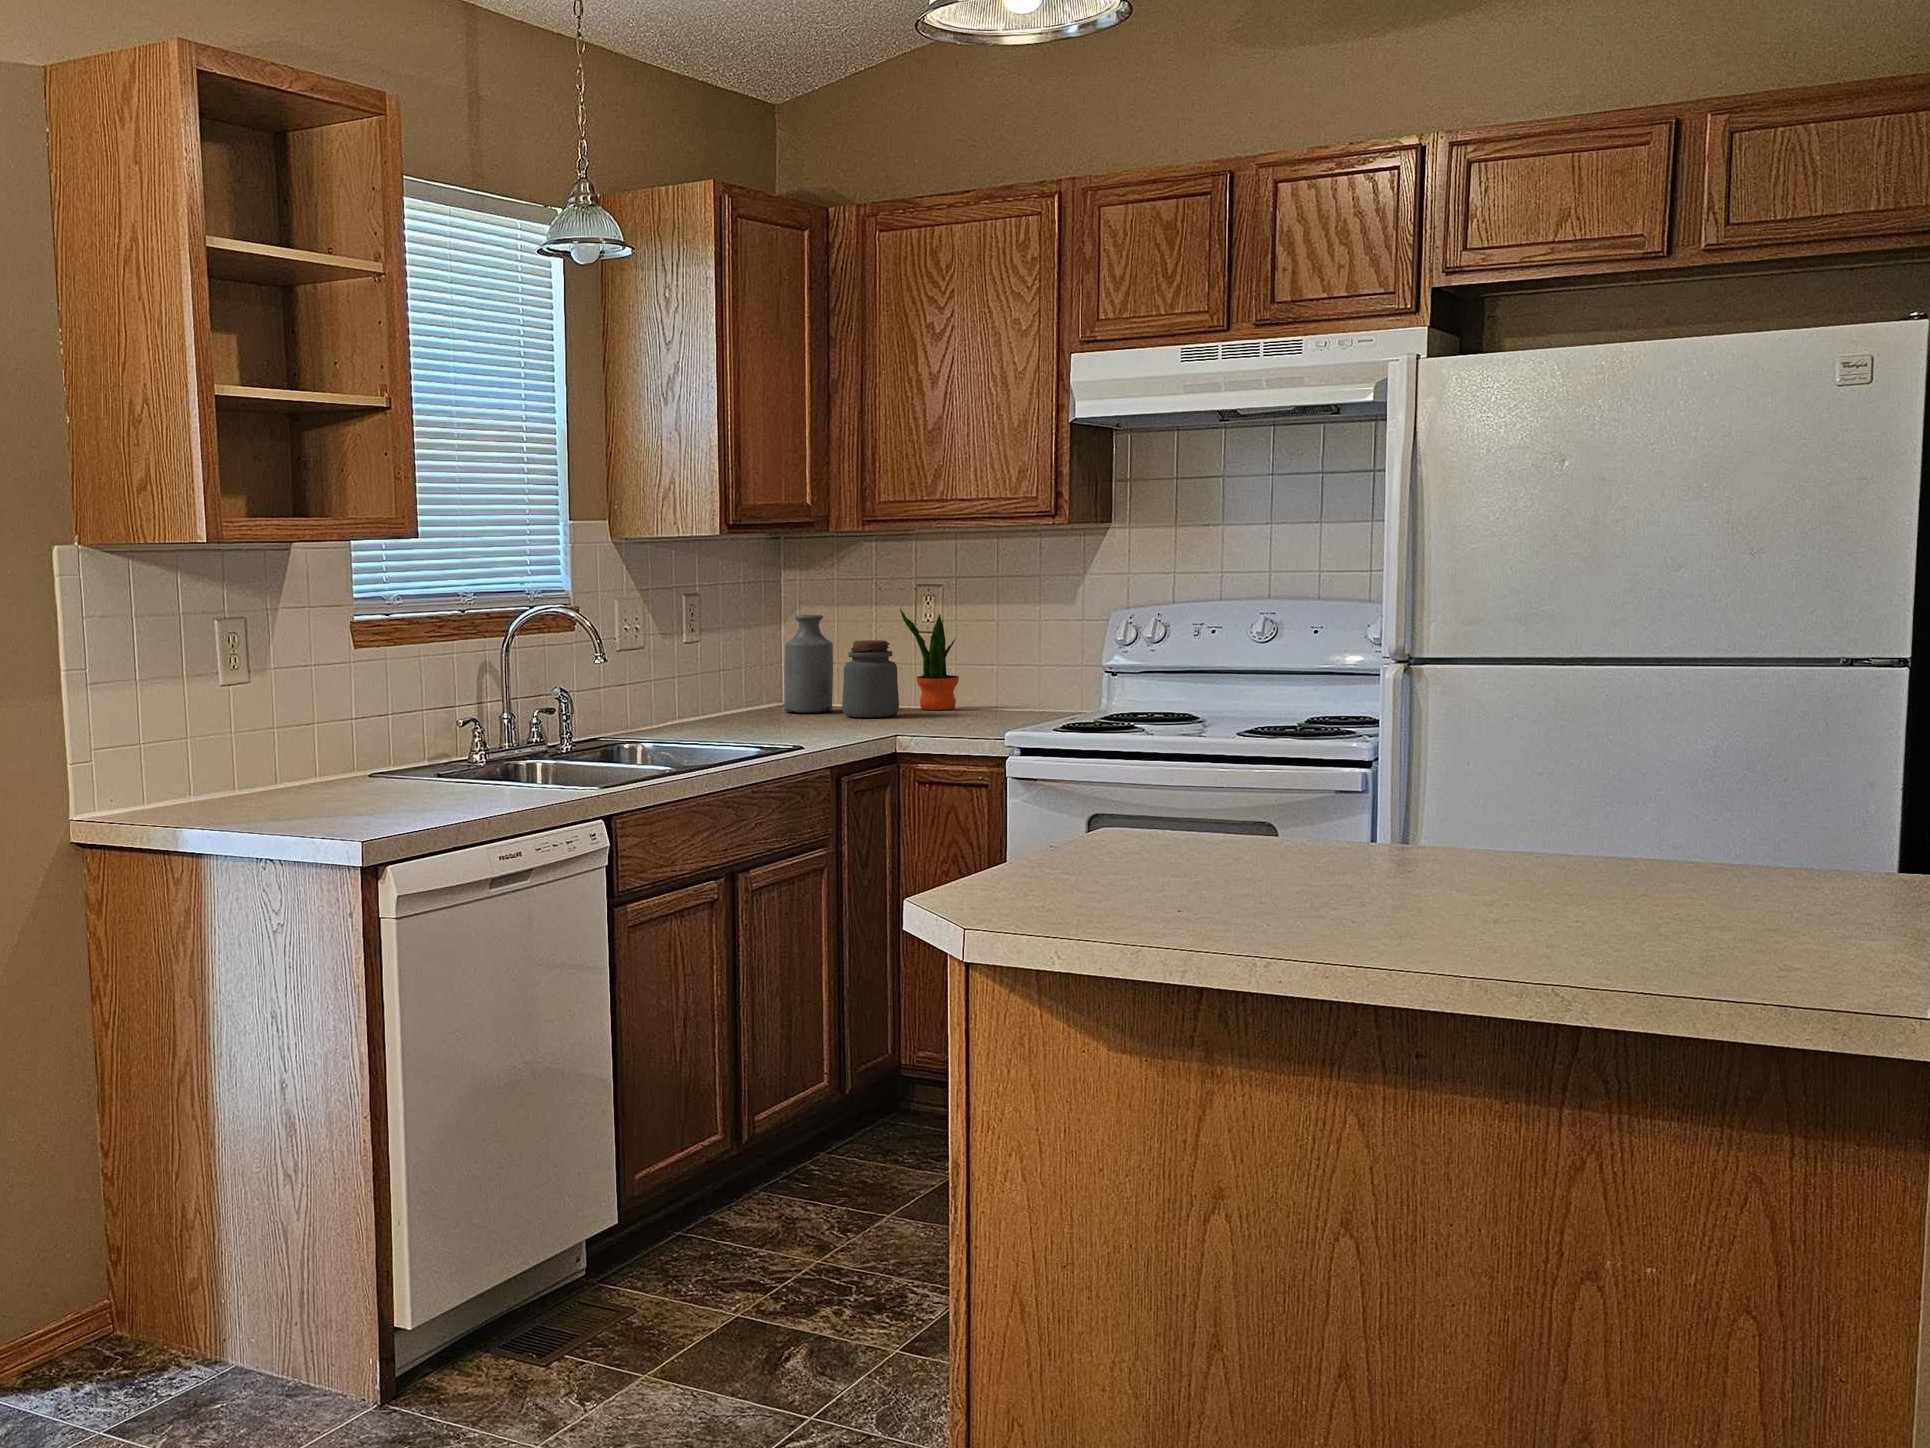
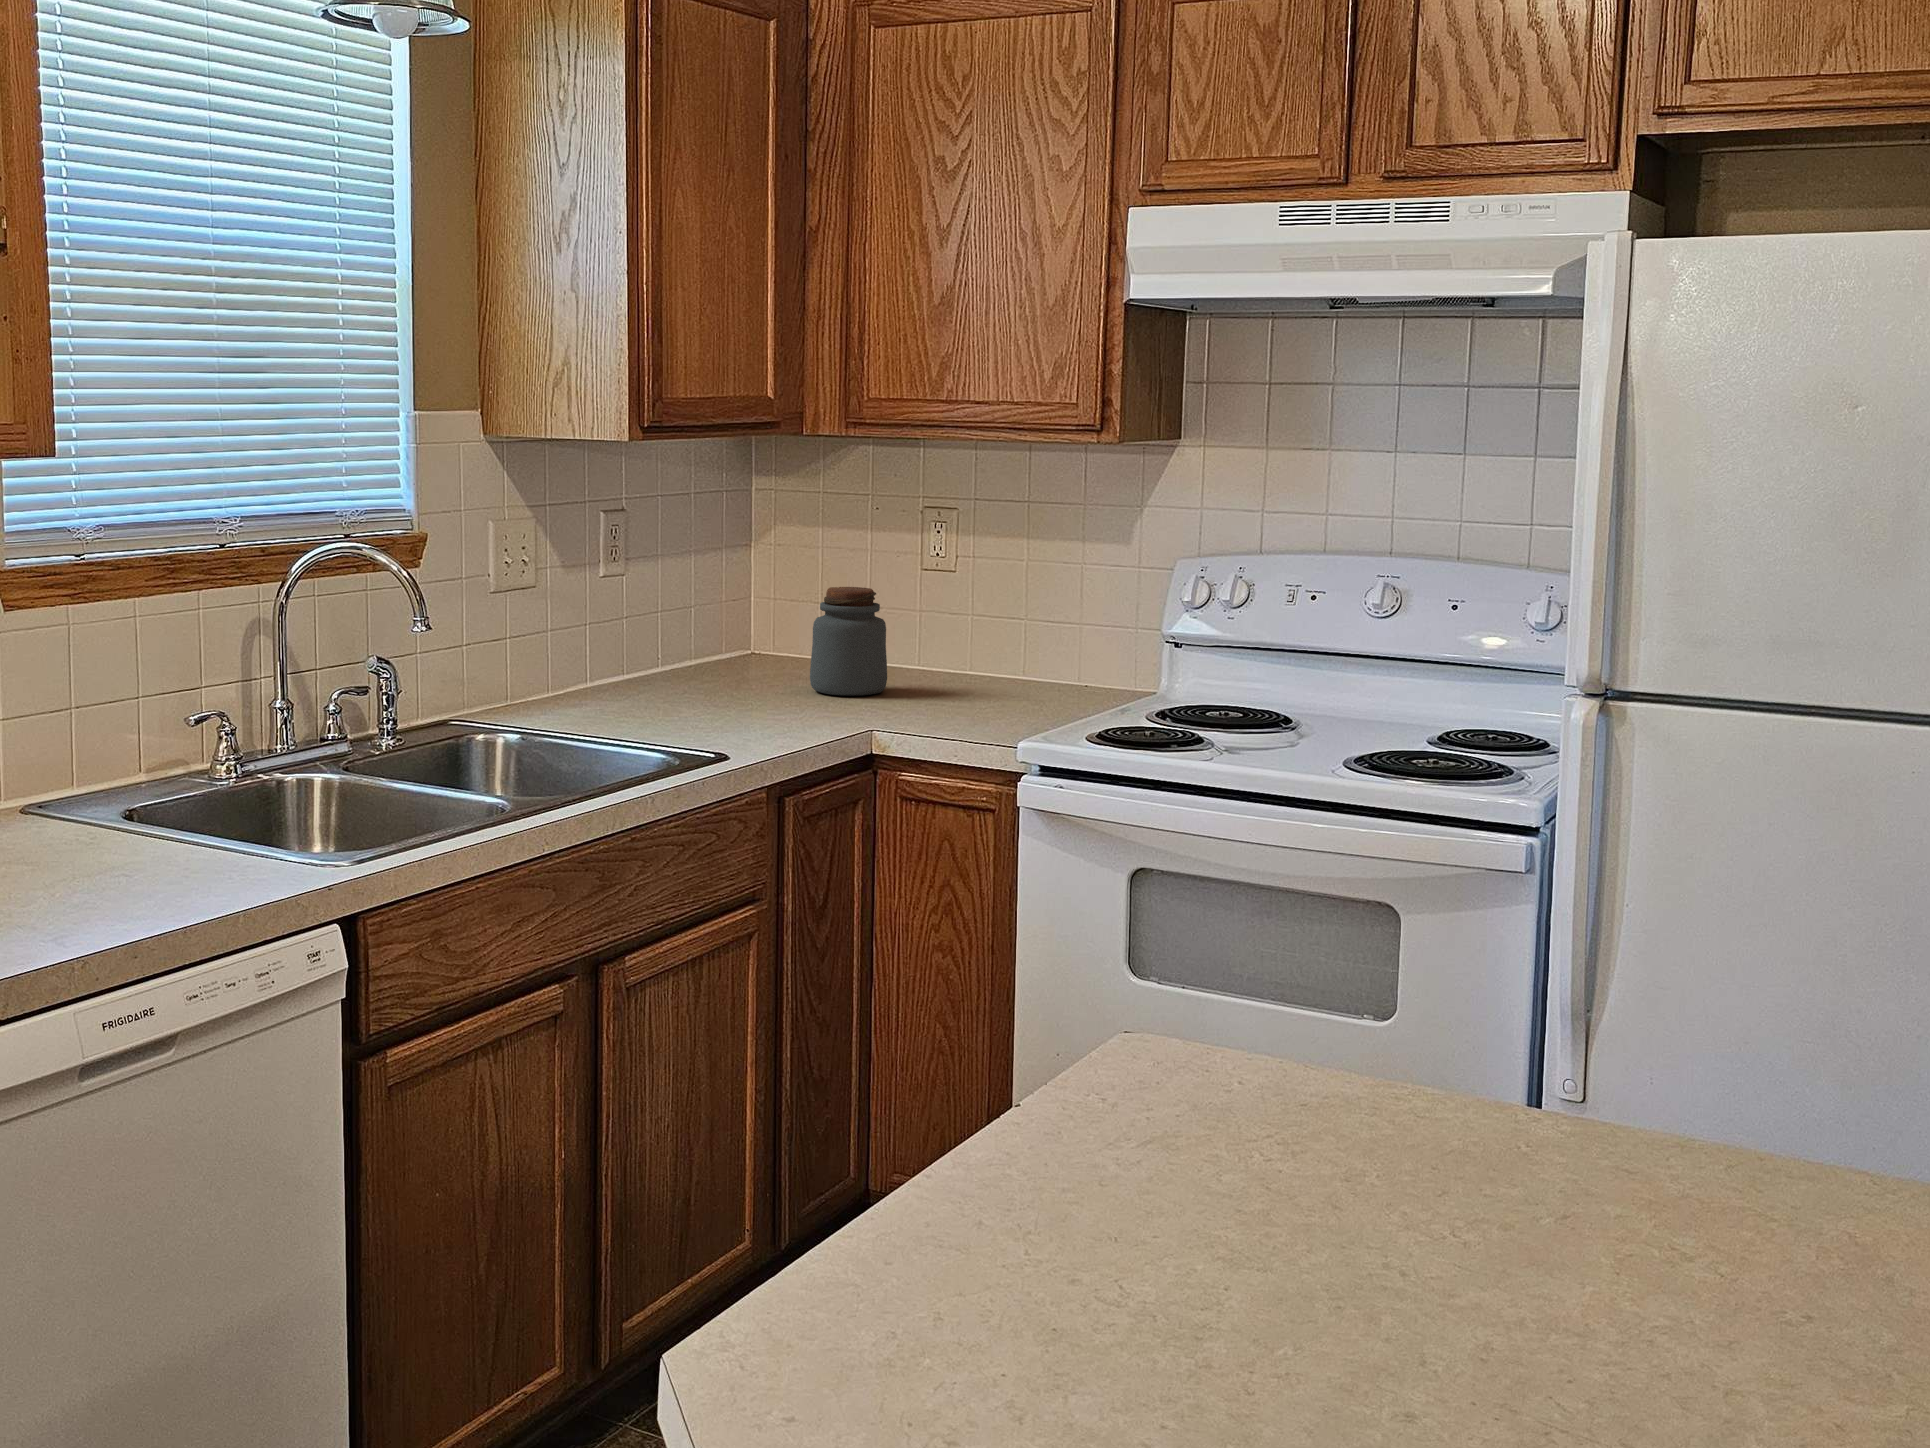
potted plant: present [900,608,959,710] -> none [897,539,974,681]
bottle: present [784,615,833,713] -> none [737,545,805,681]

